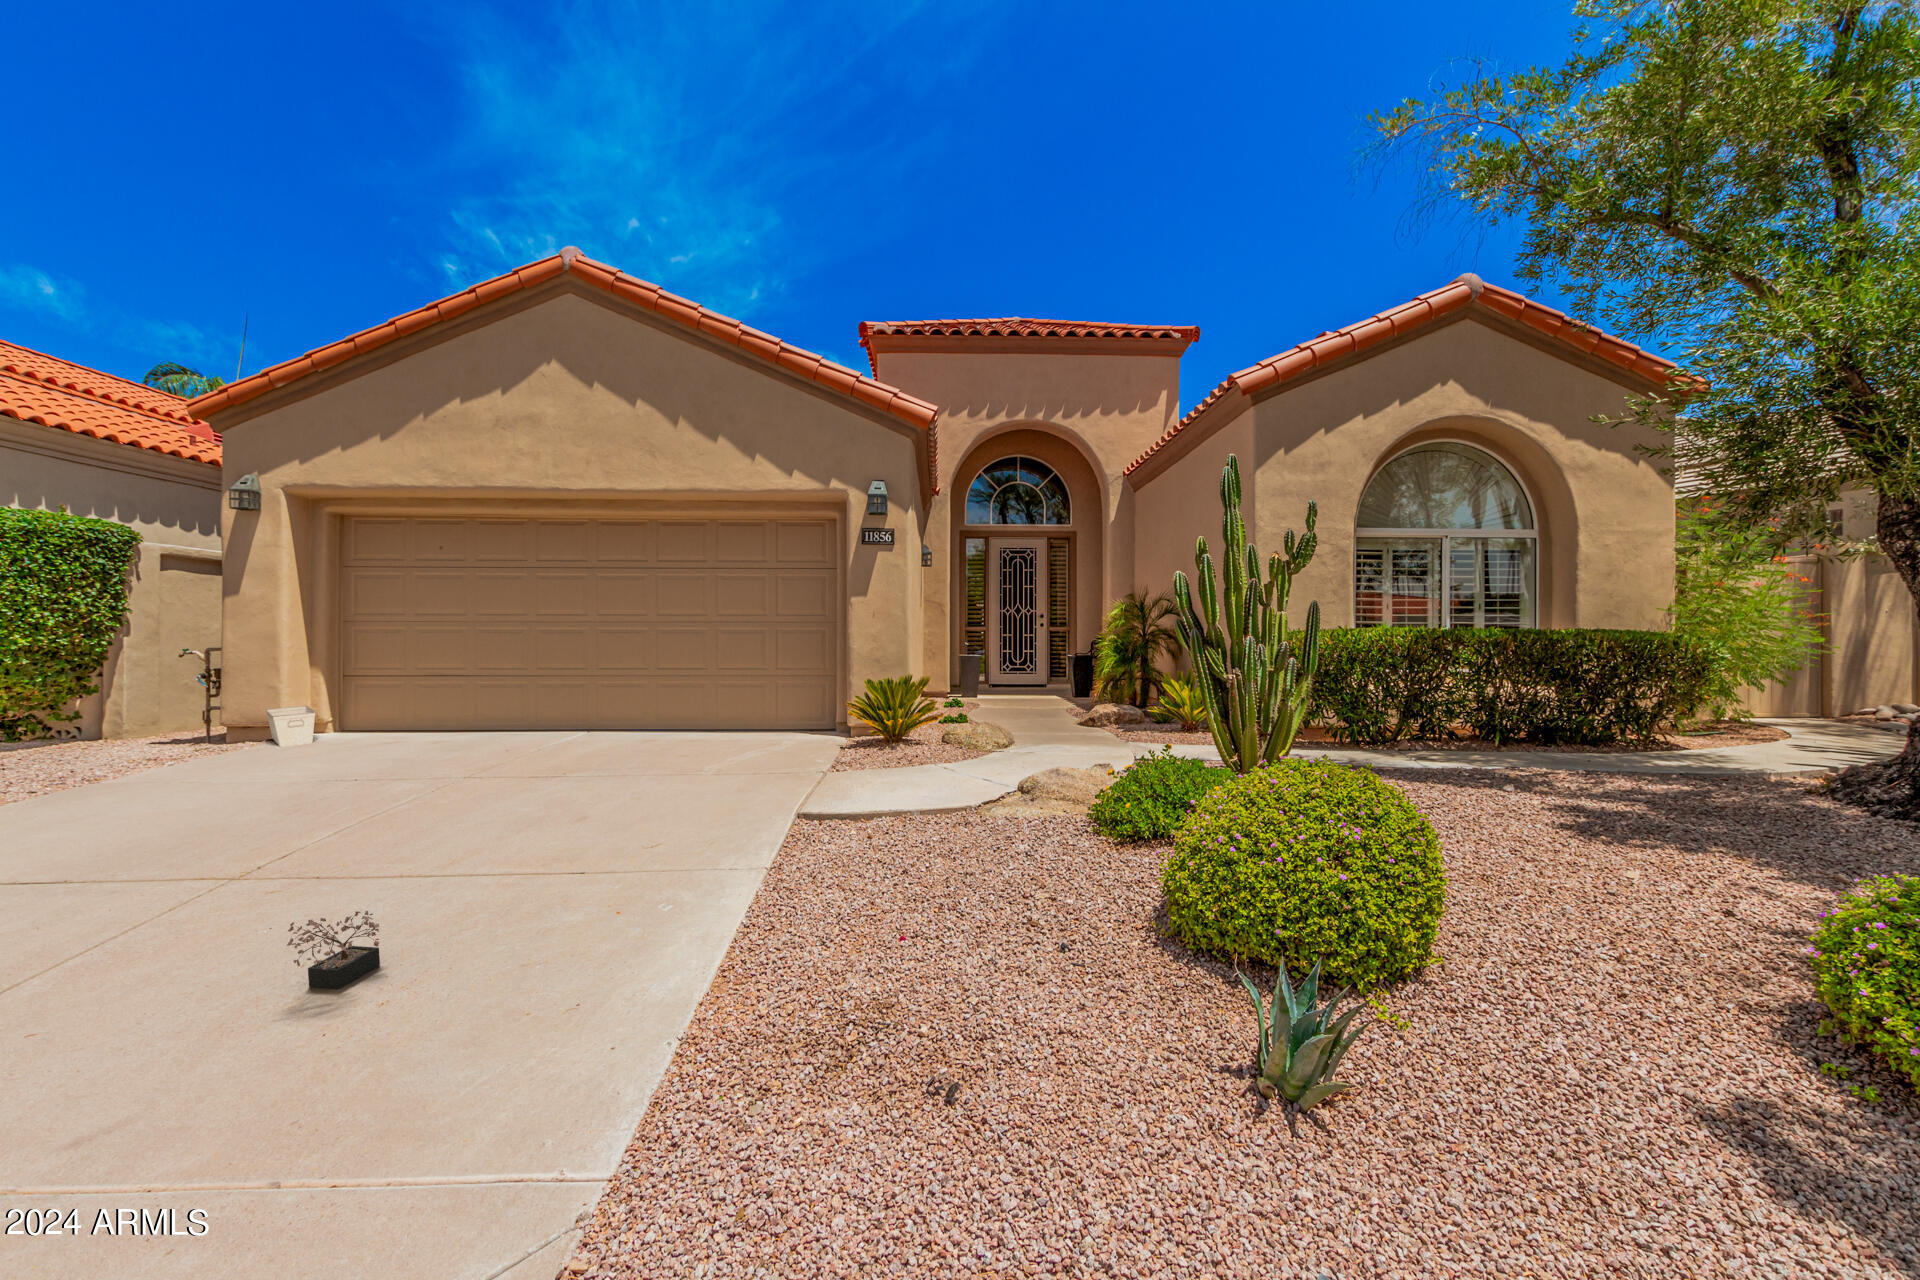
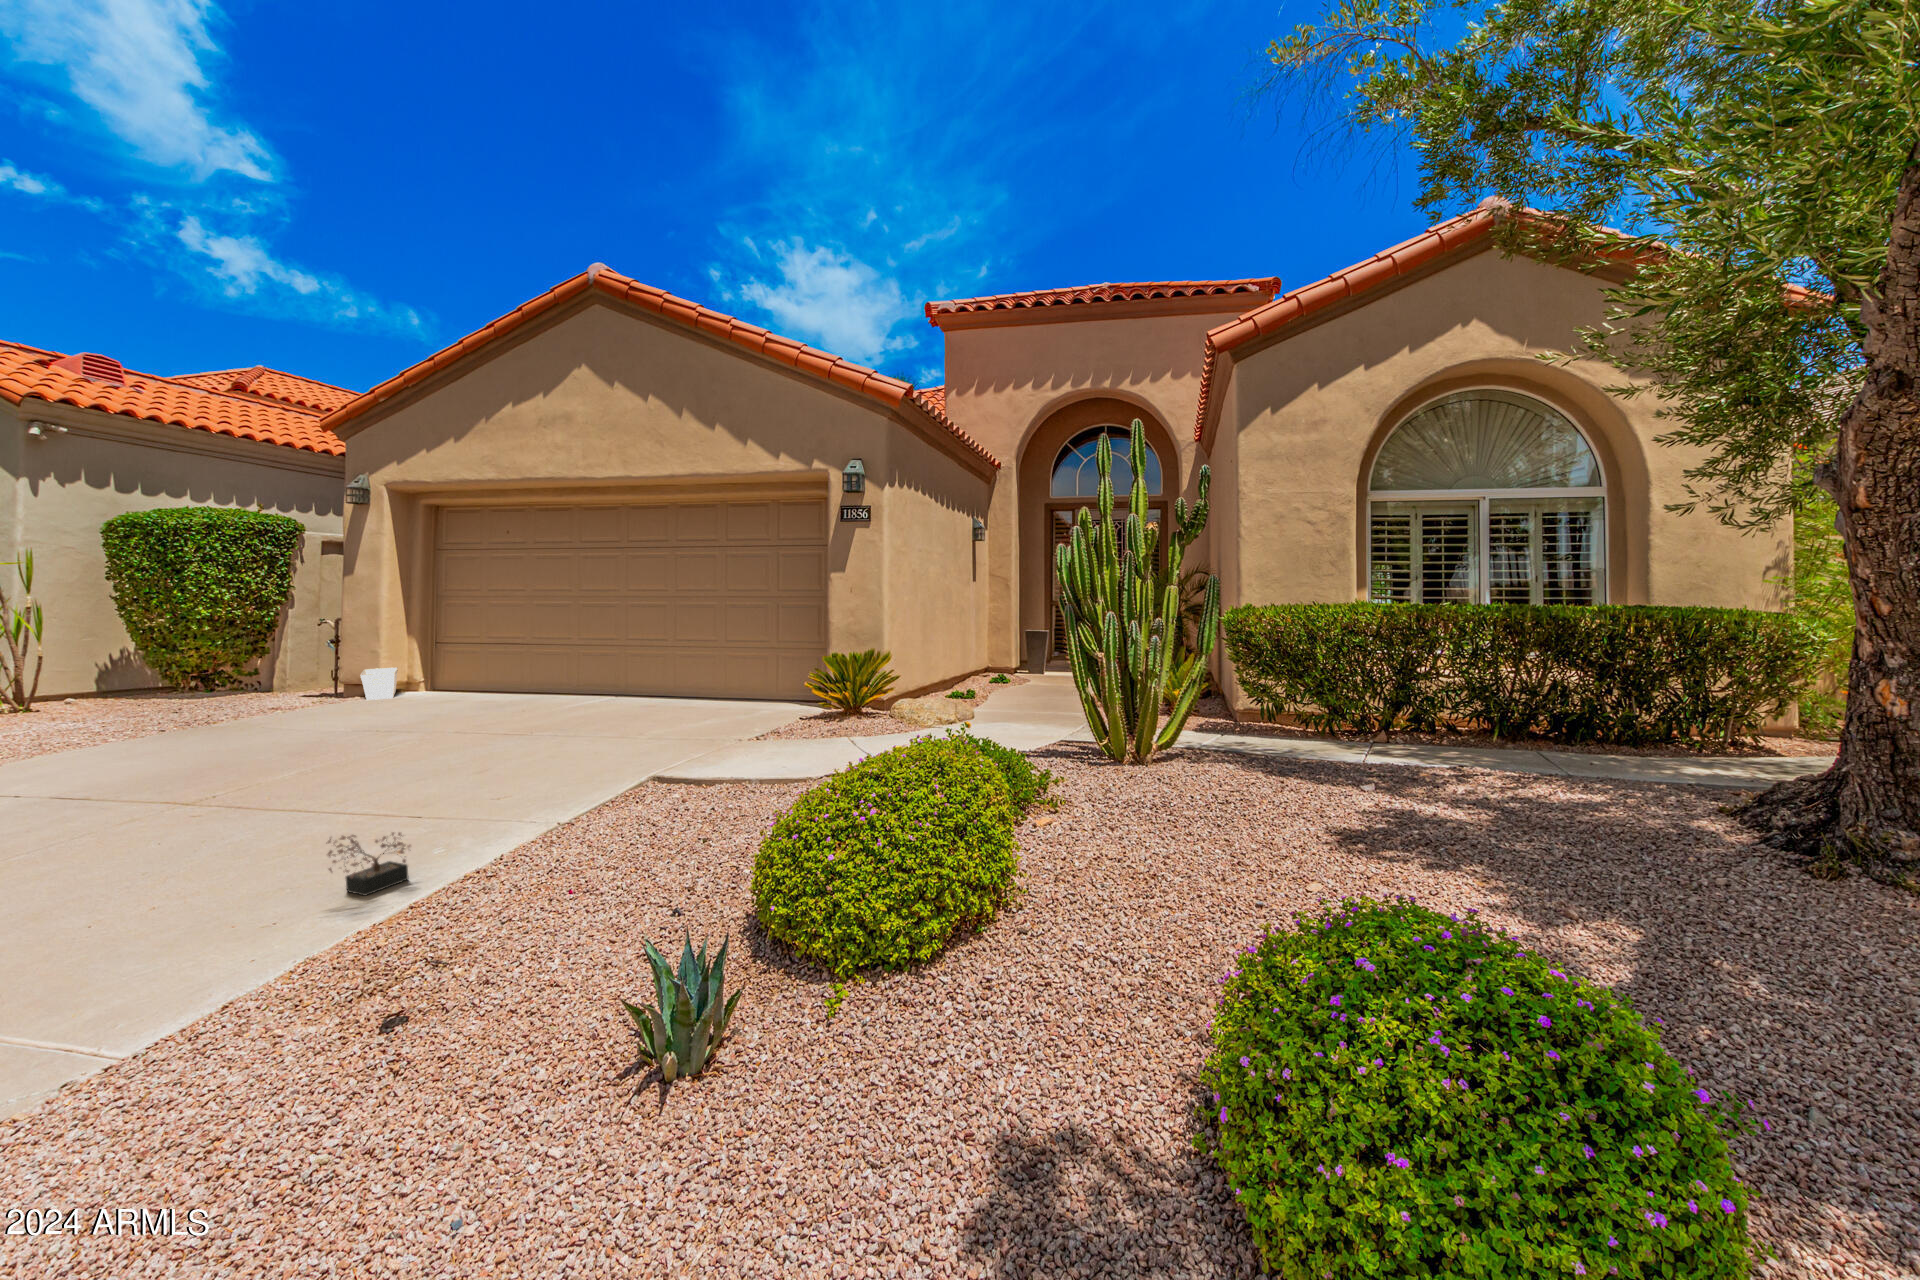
decorative plant: present [287,911,380,989] -> present [328,832,411,895]

